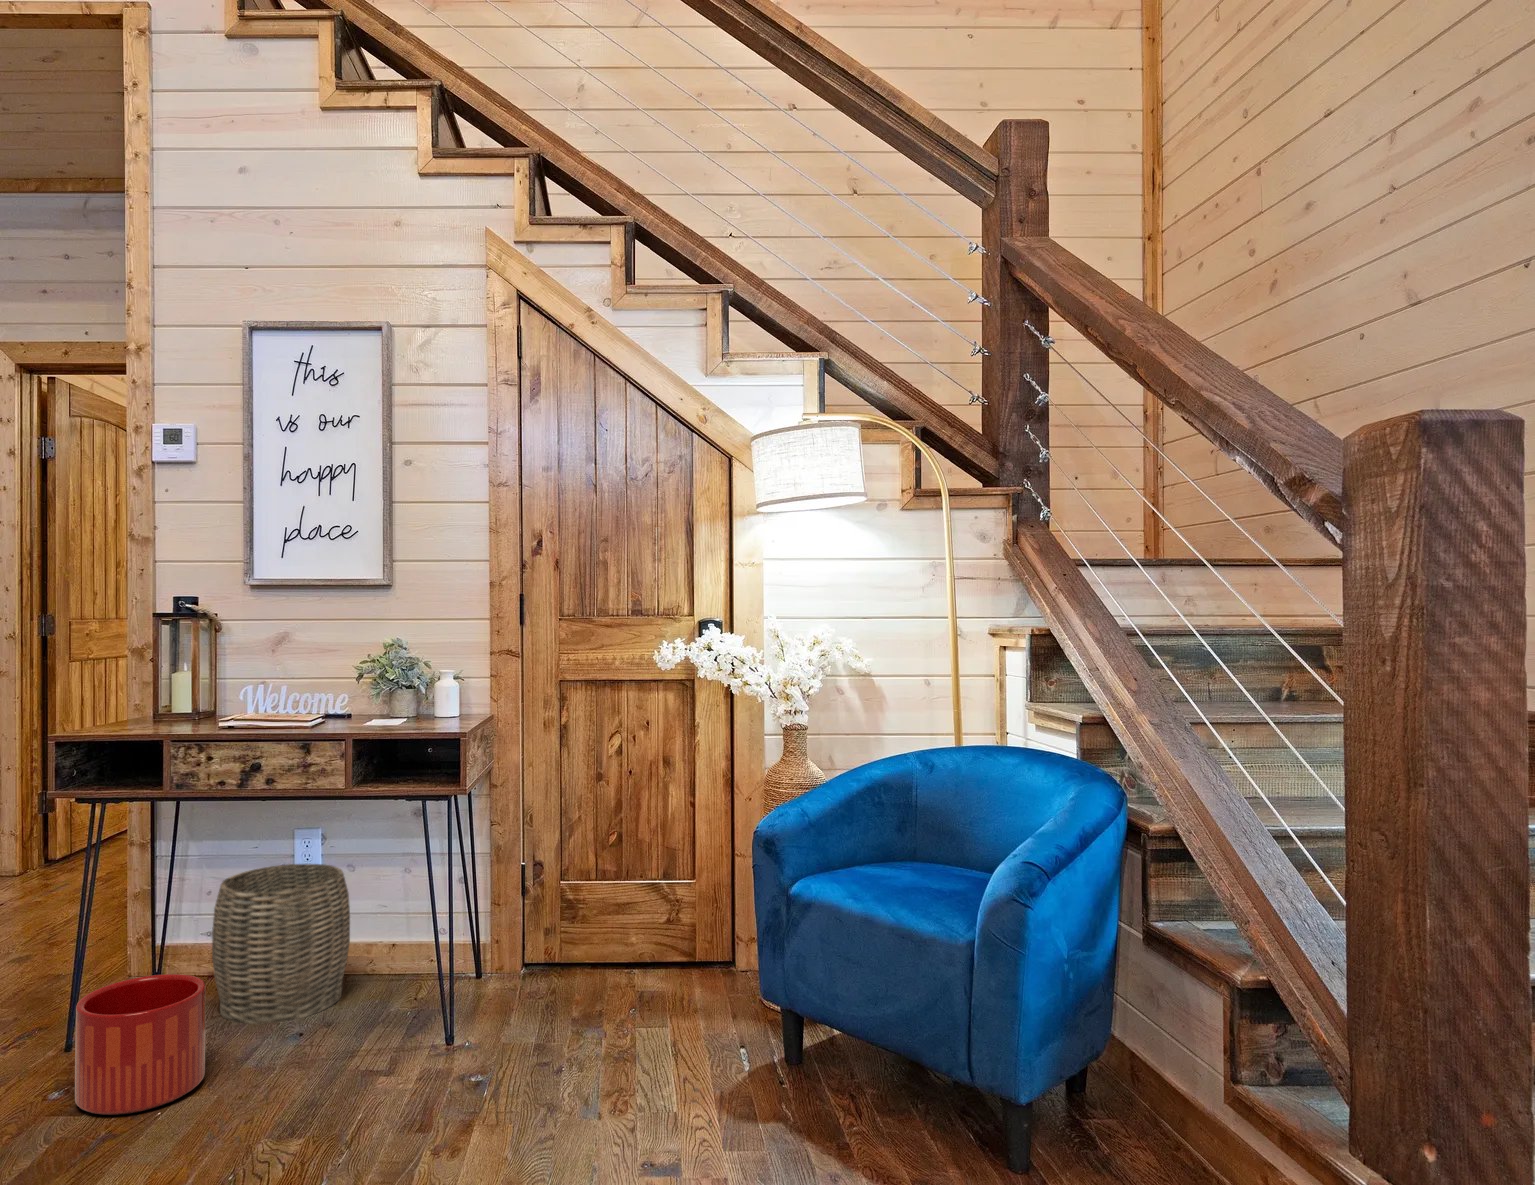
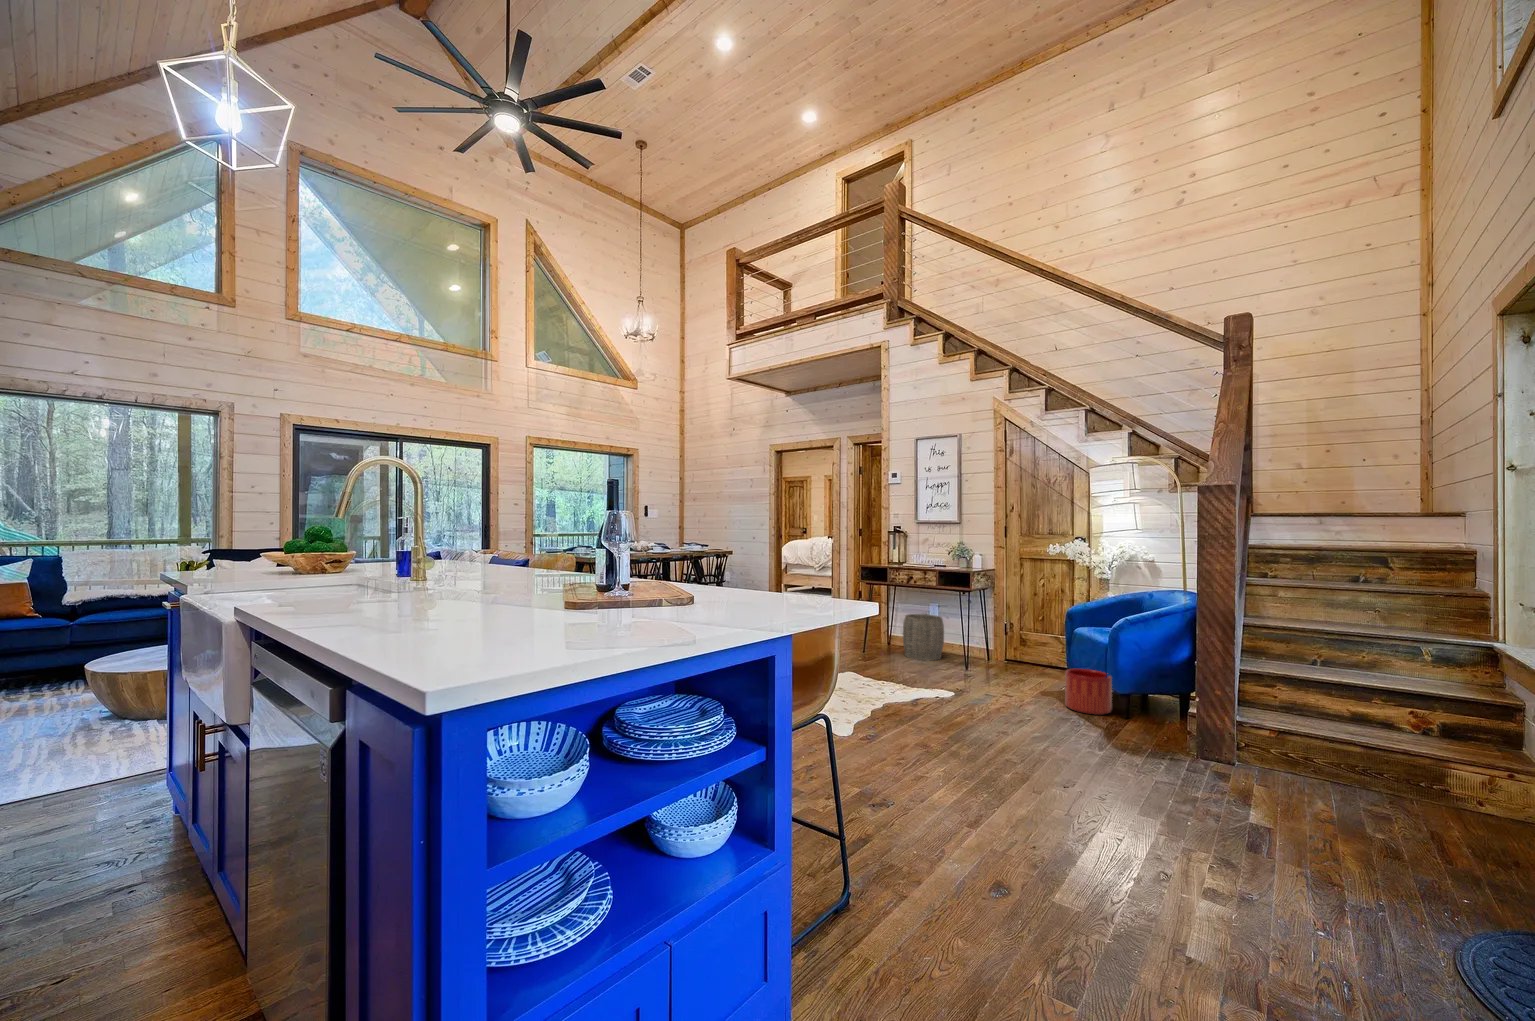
planter: present [75,974,205,1115] -> present [1065,669,1112,715]

